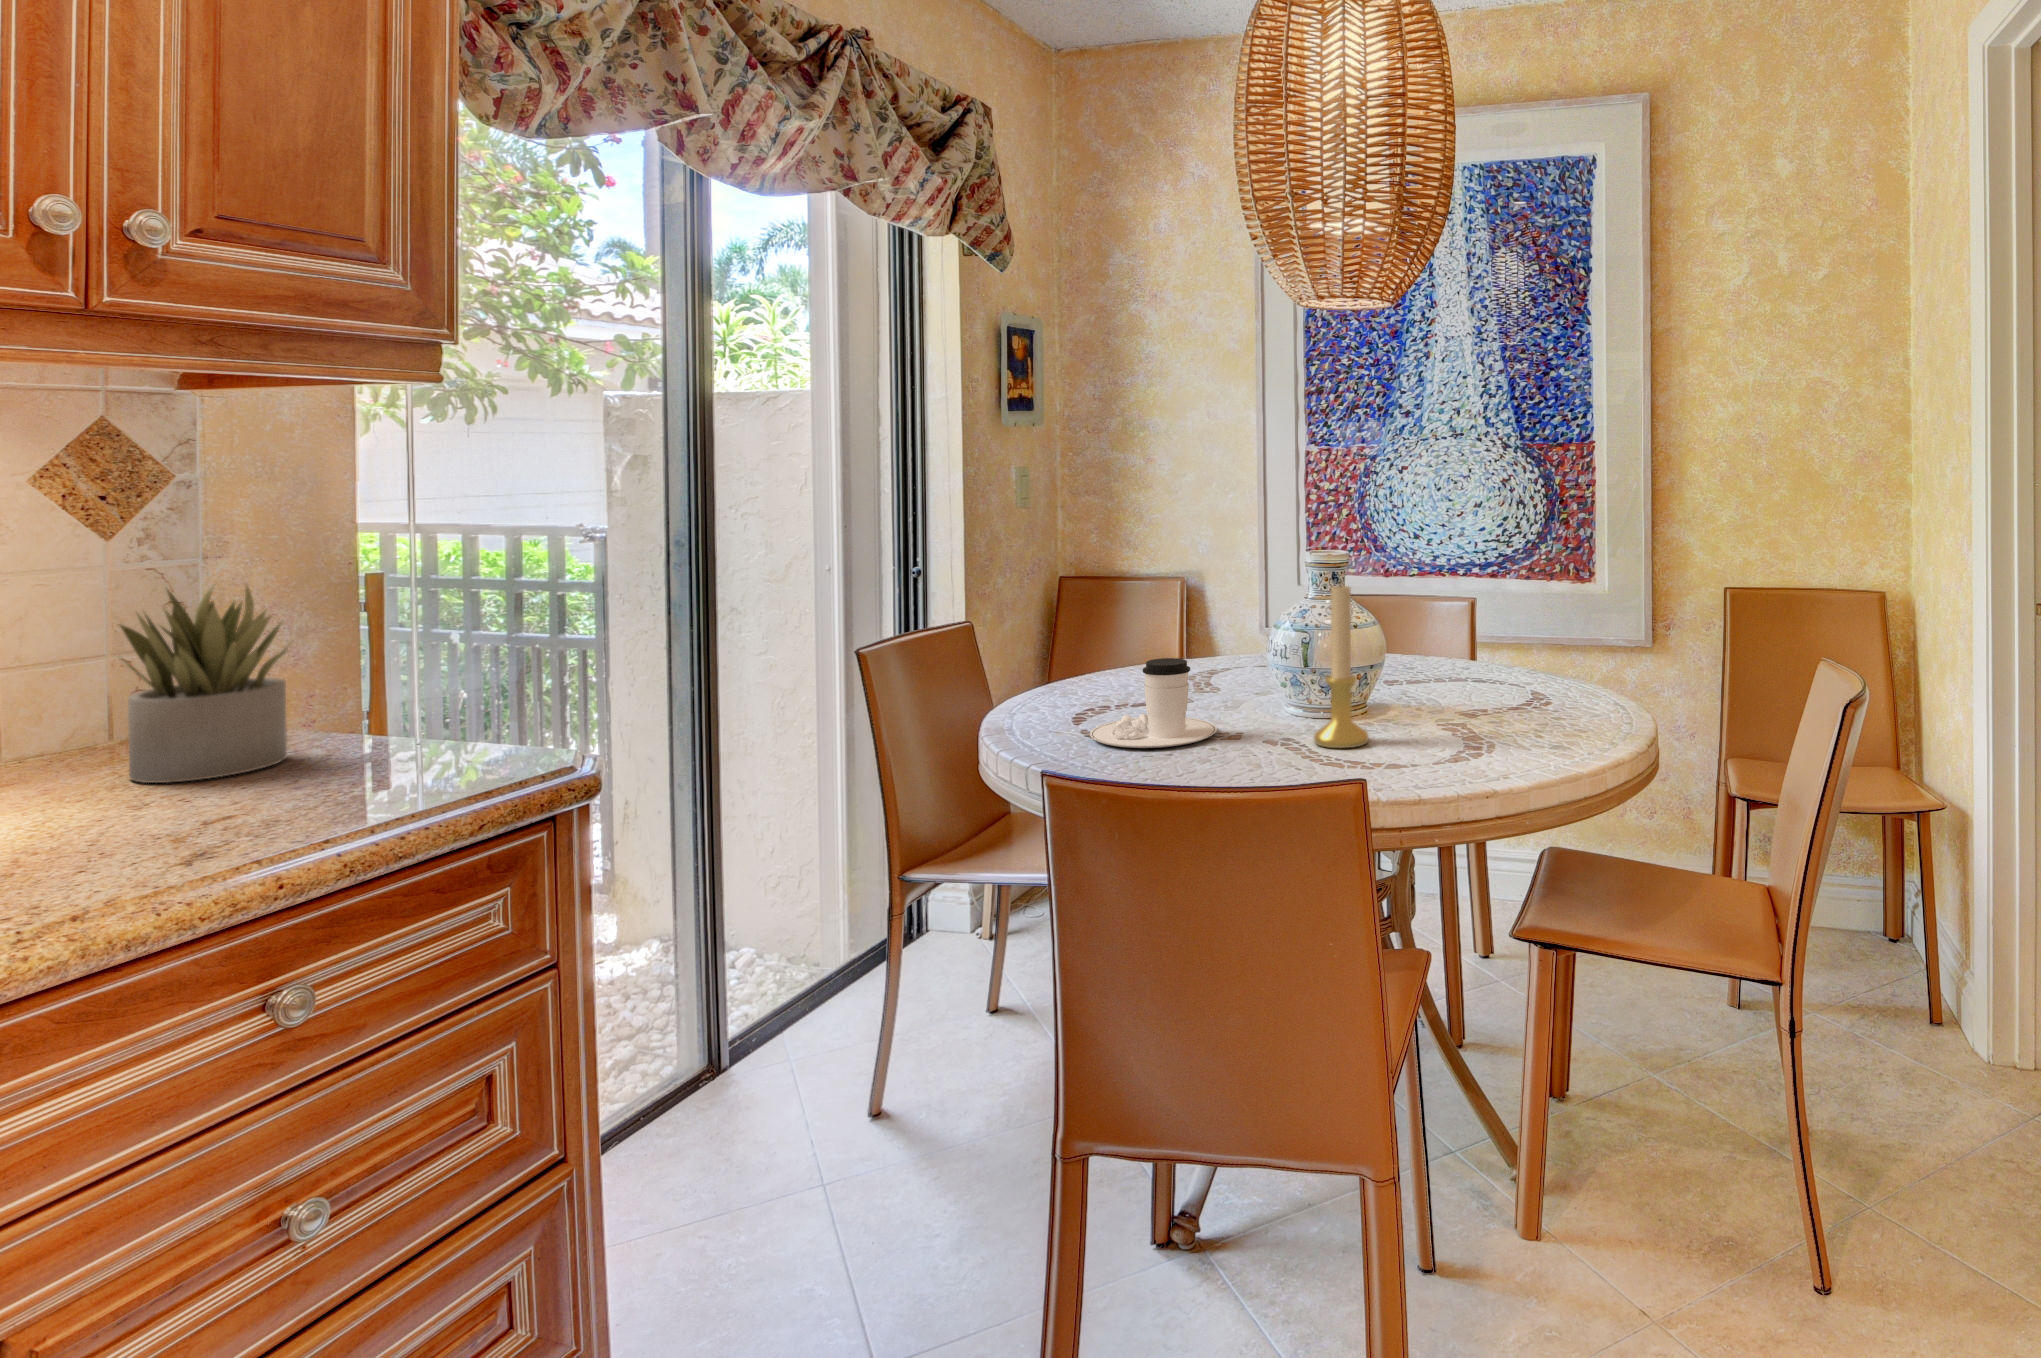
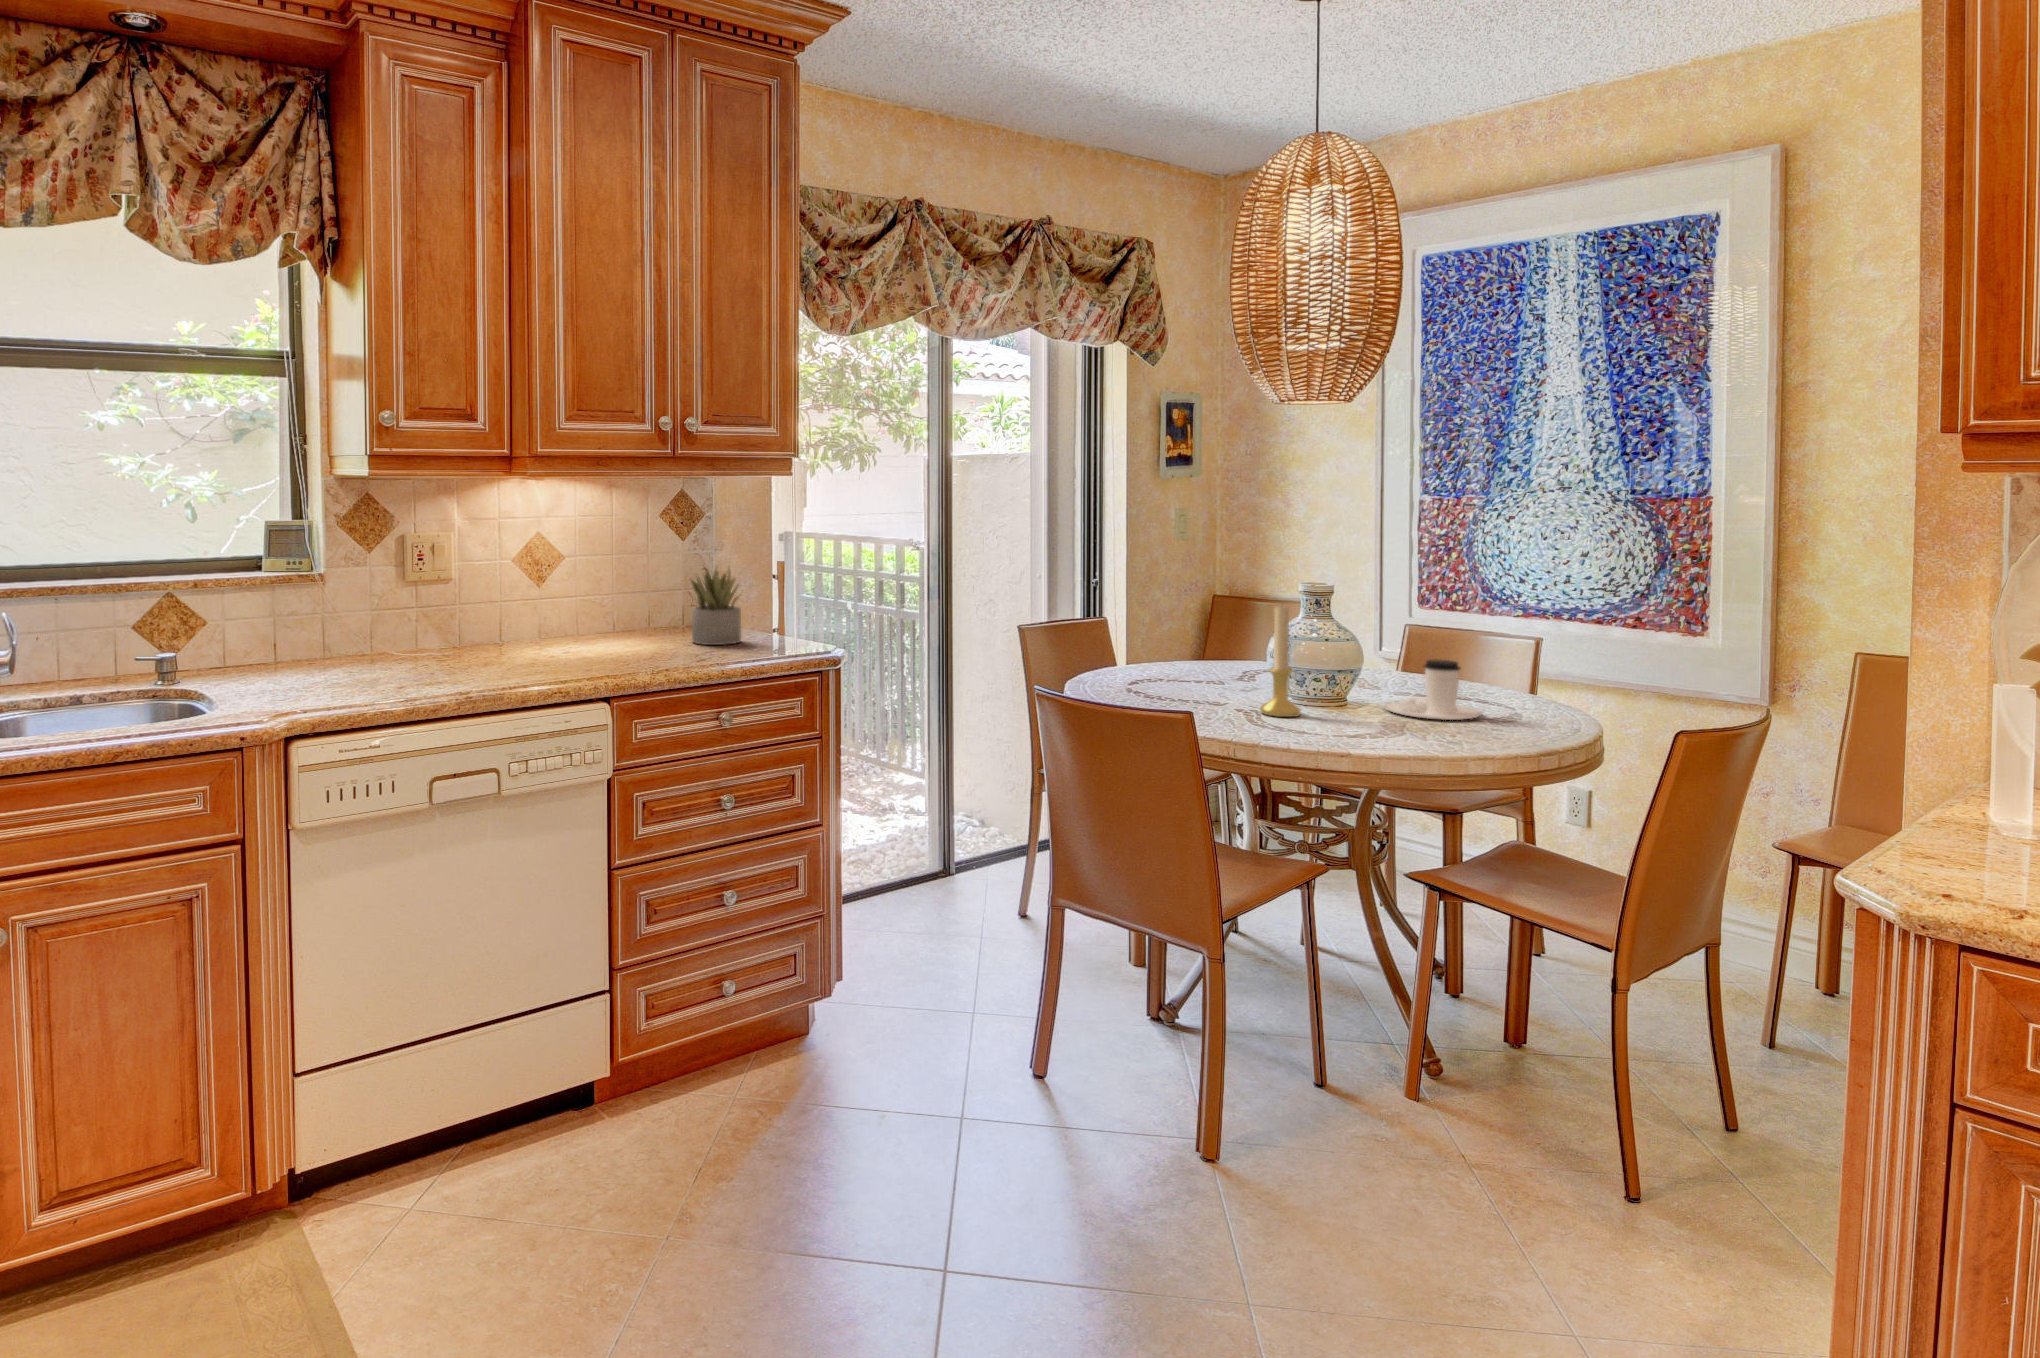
coffee cup: present [1090,658,1217,748] -> present [1384,659,1482,720]

